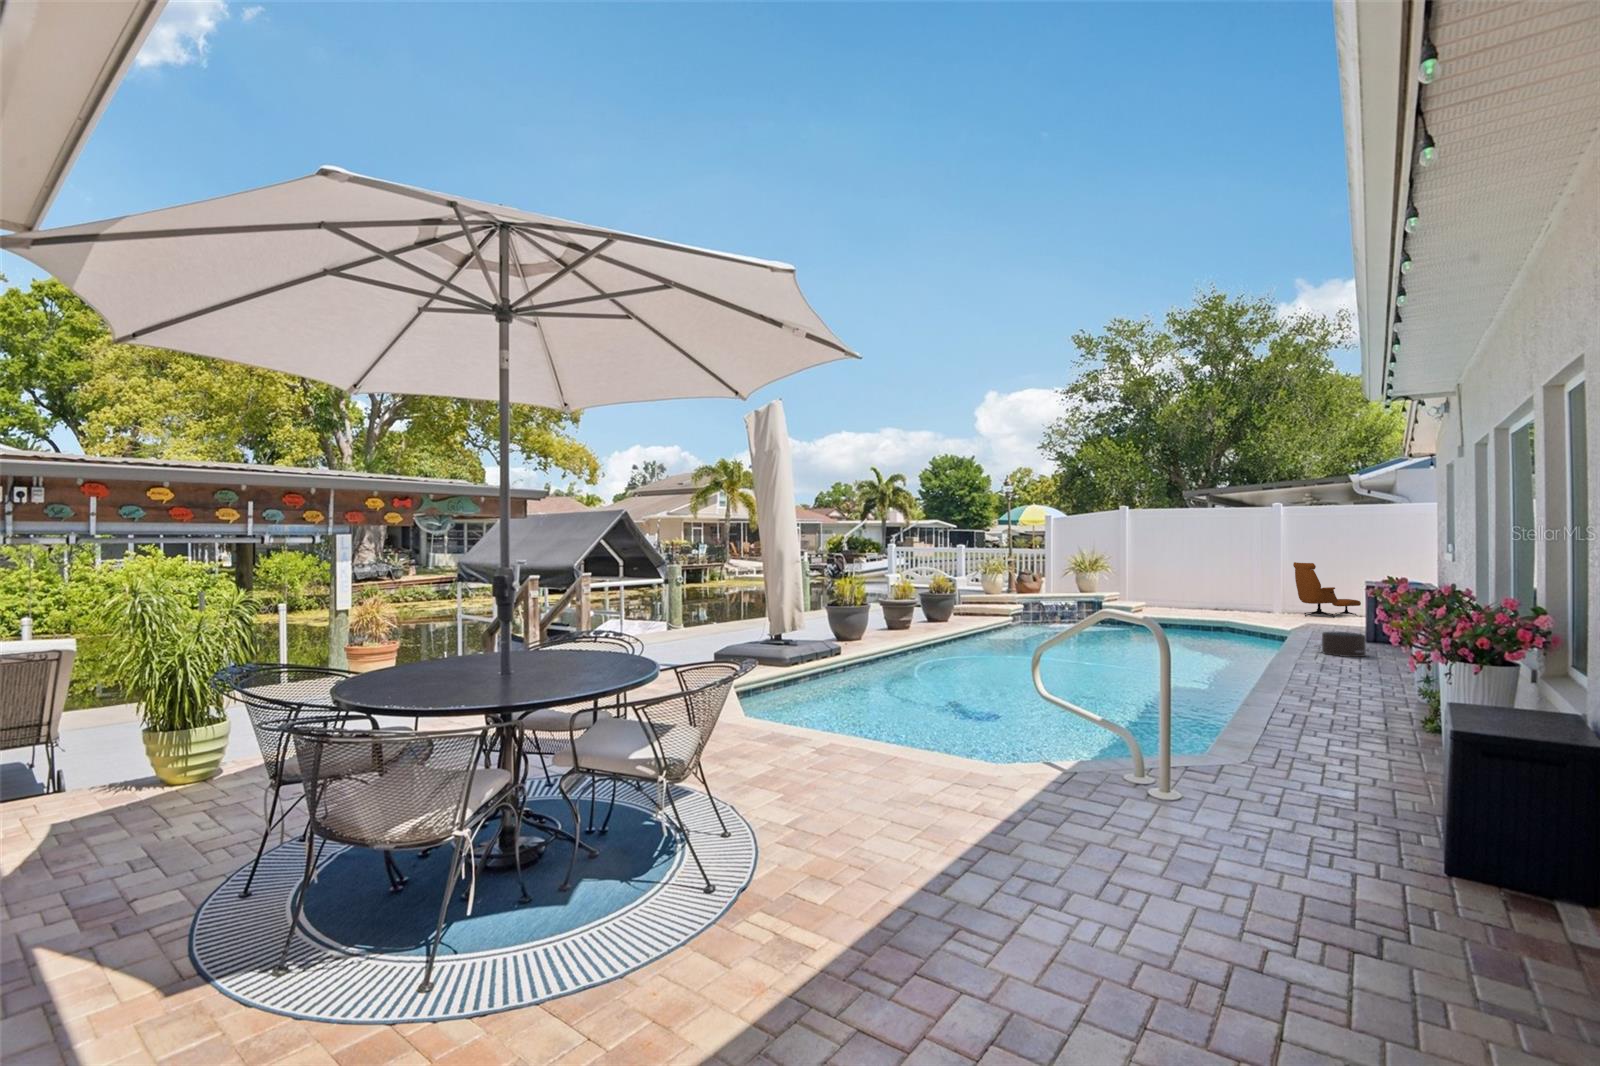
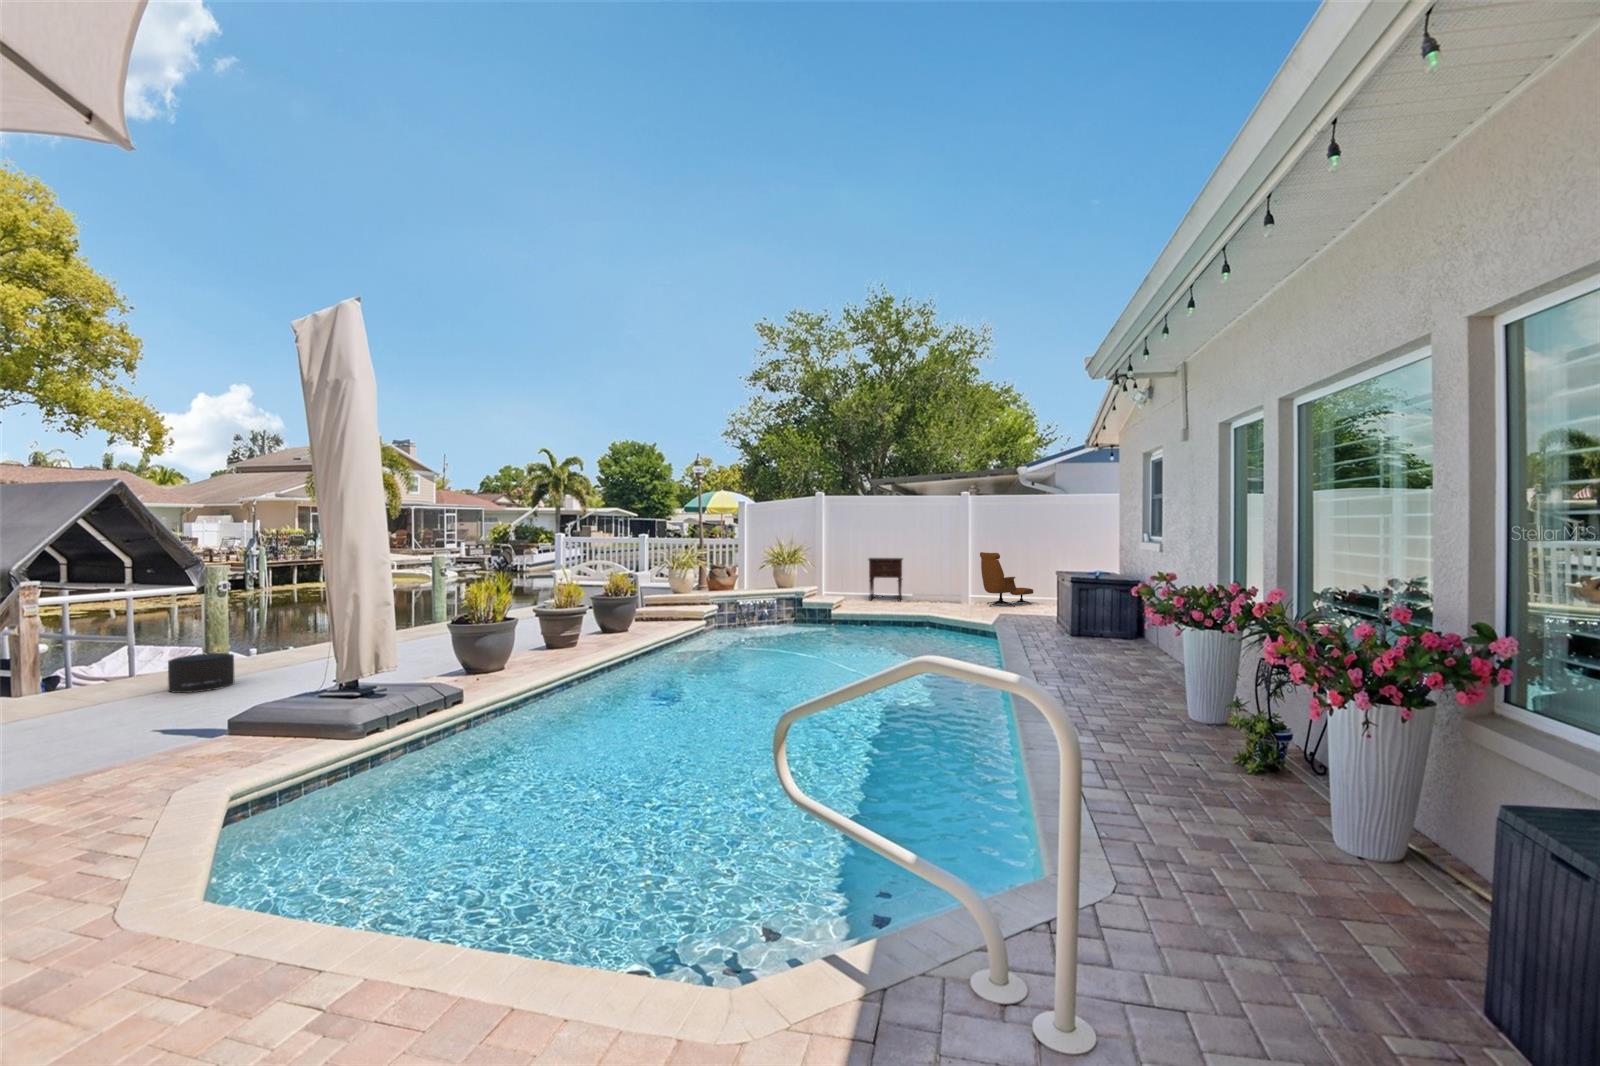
side table: none [1173,567,1212,609] -> present [869,558,903,601]
pouf: present [1315,632,1369,657] -> present [168,653,234,693]

